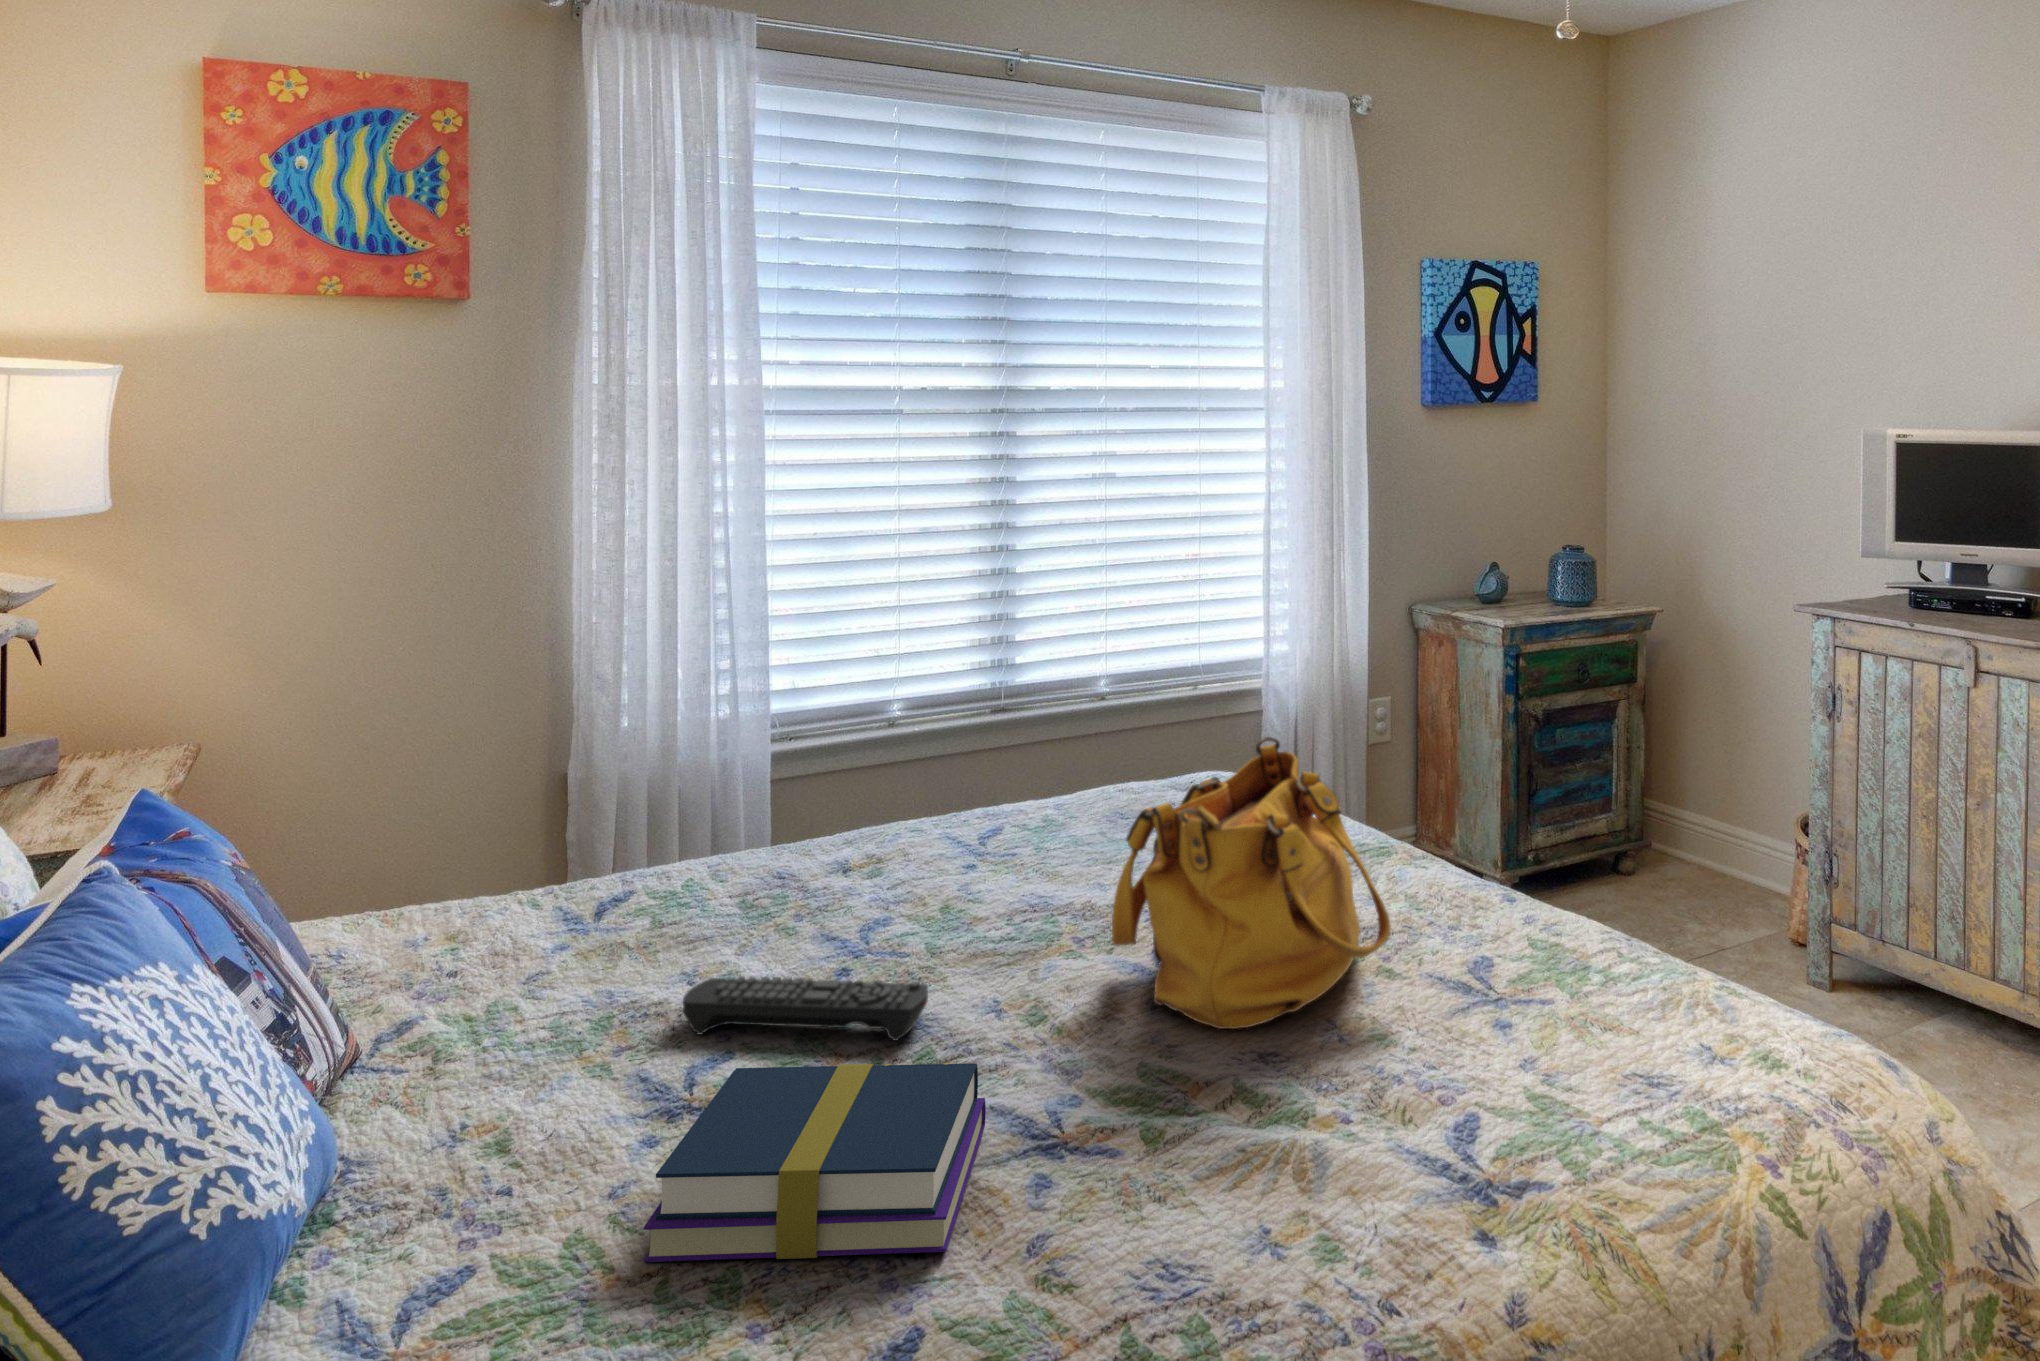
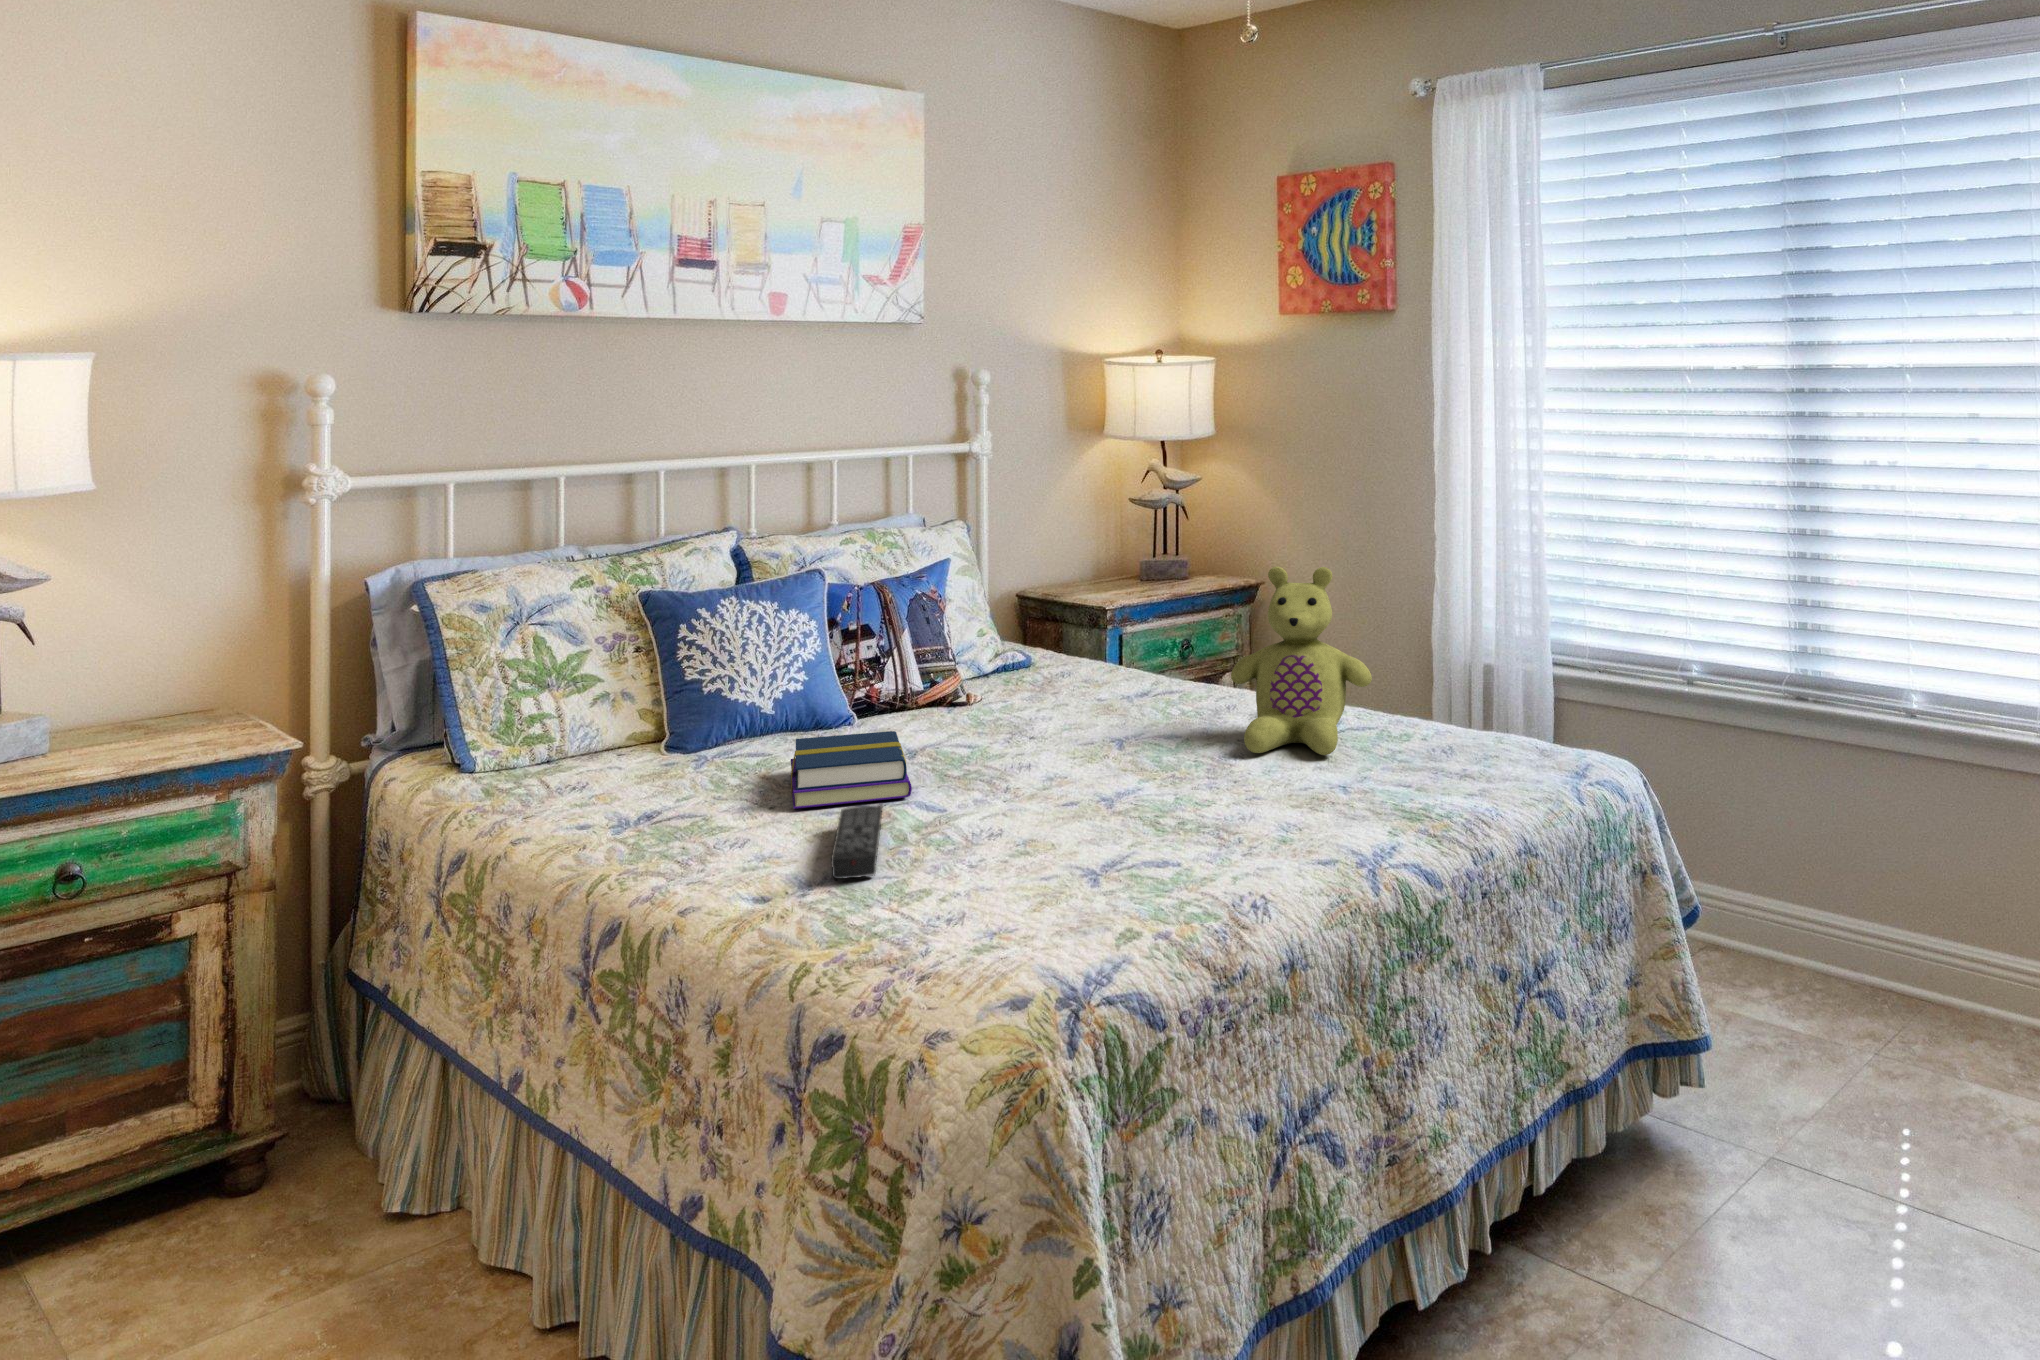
stuffed bear: none [913,627,1095,882] -> present [1231,567,1372,755]
handbag: present [1112,737,1391,1029] -> none [1031,659,1242,838]
remote control: present [683,976,928,1041] -> present [831,806,882,879]

